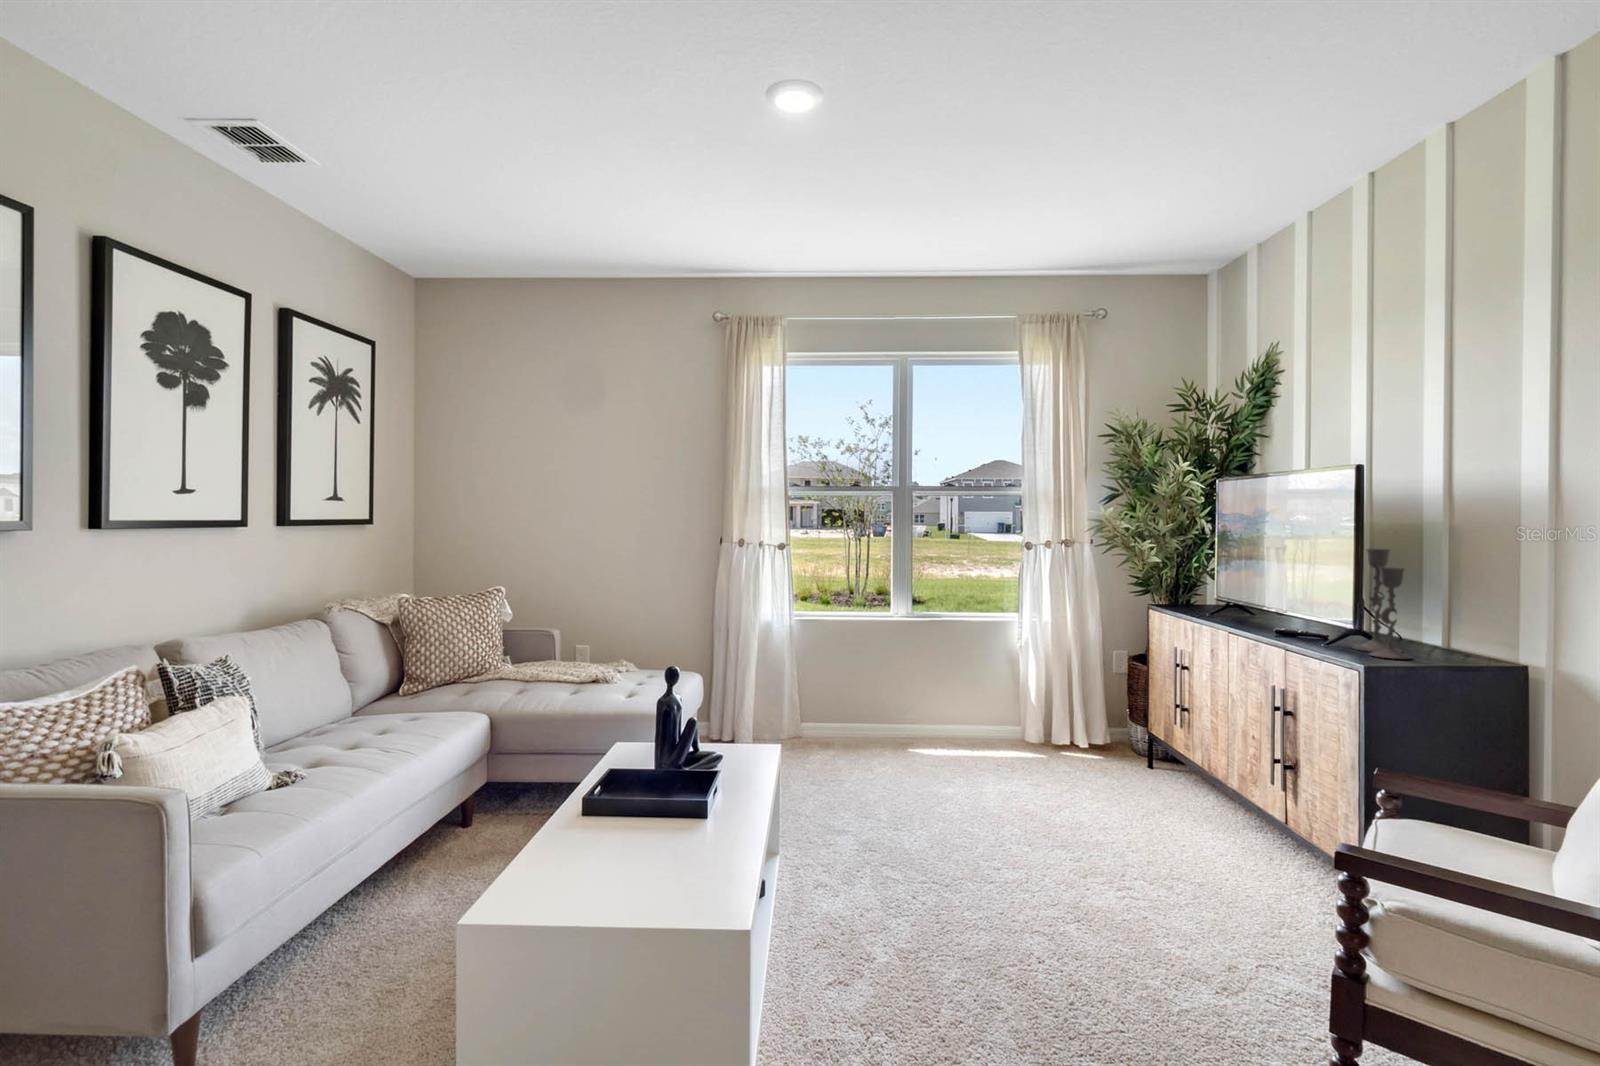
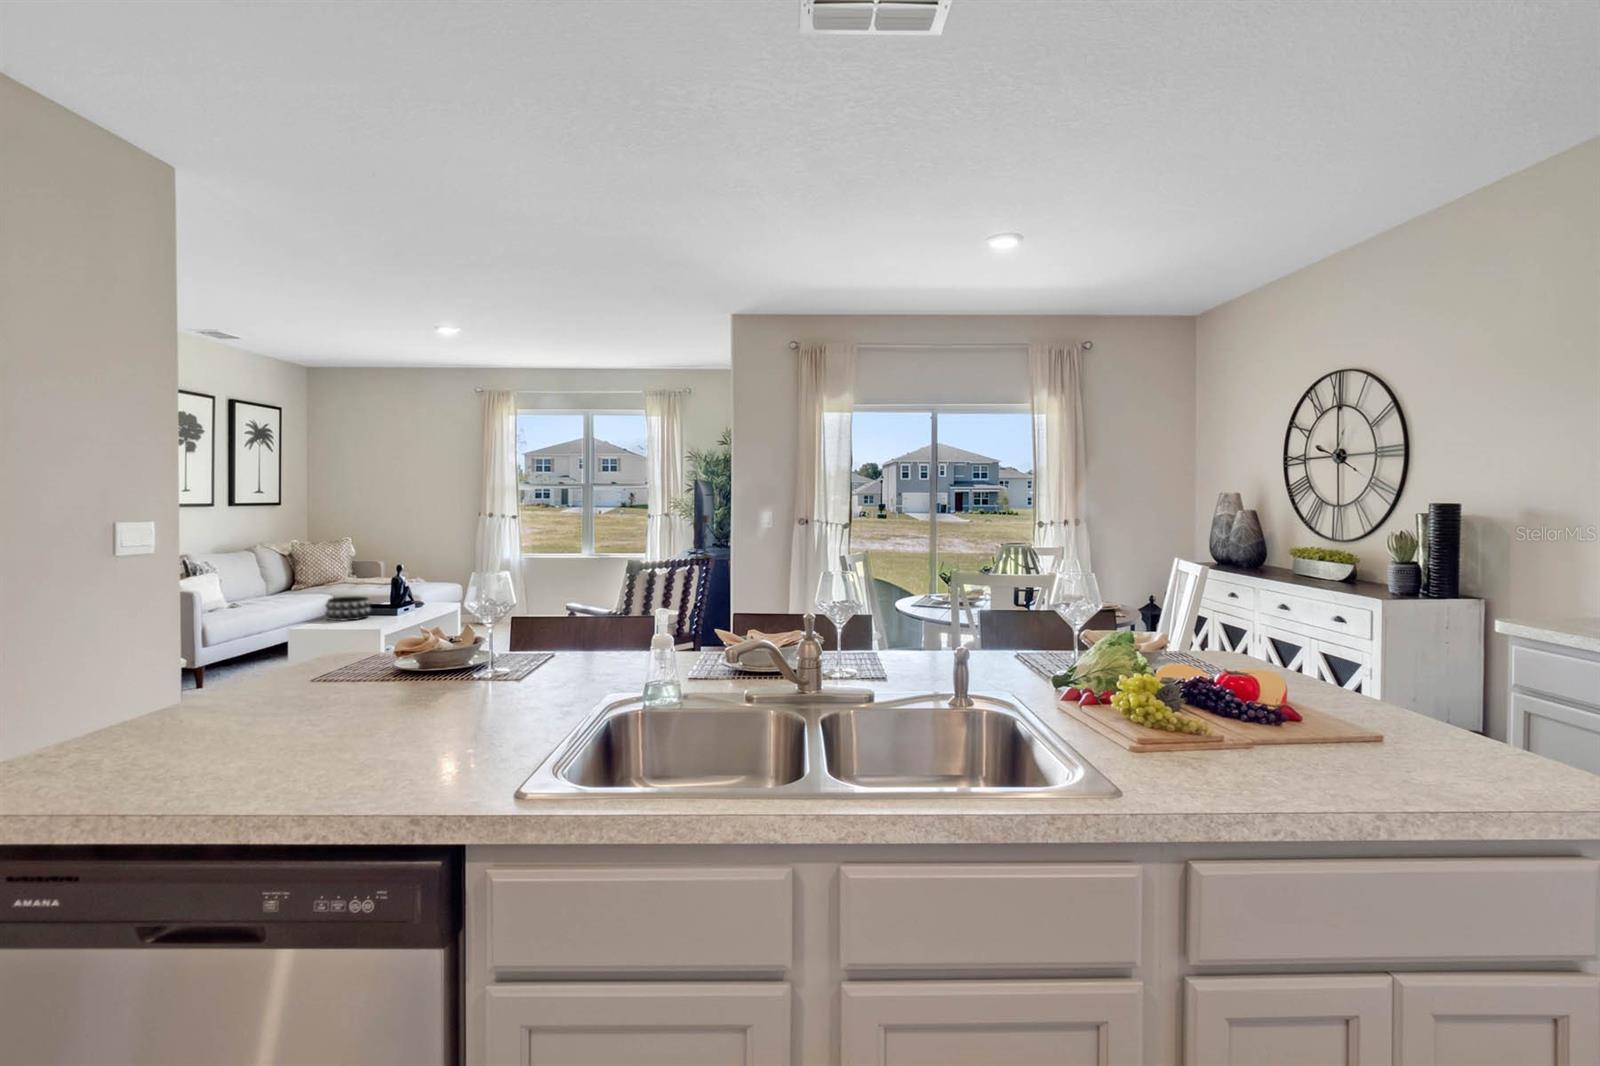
decorative bowl: none [565,796,694,899] -> present [325,597,371,620]

